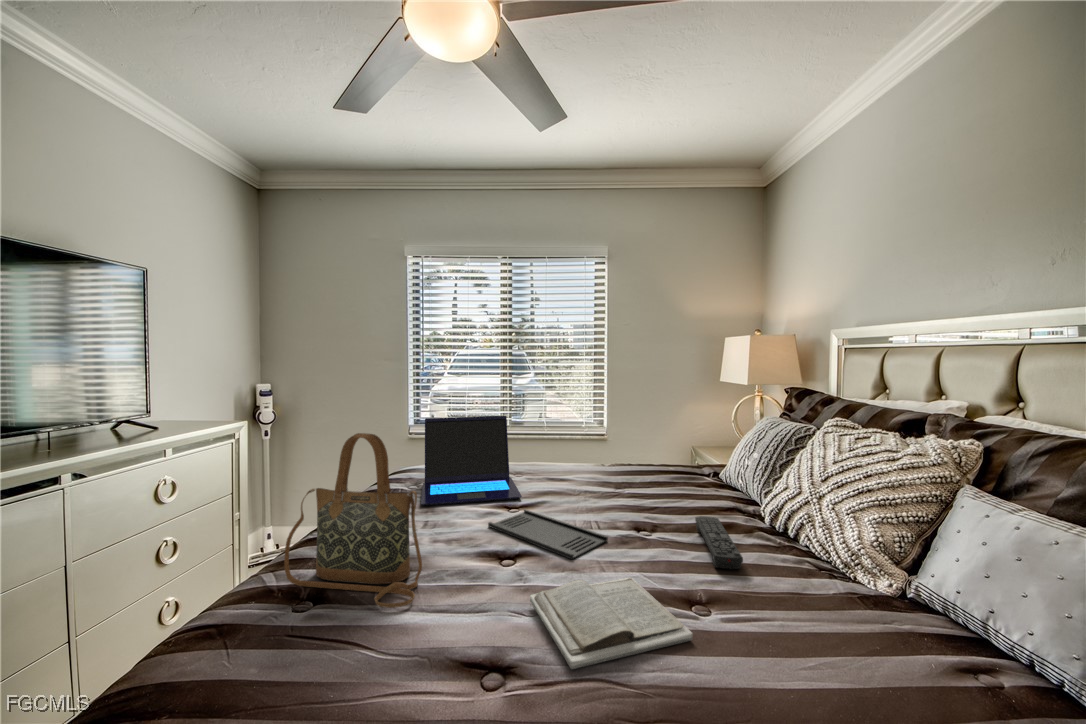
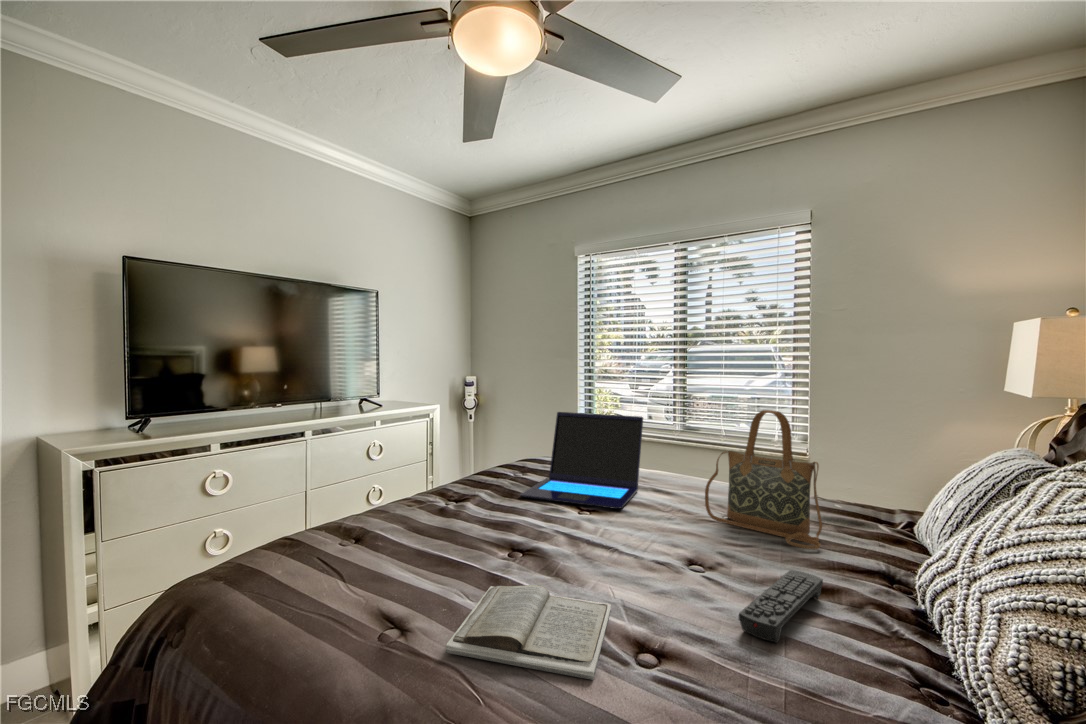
handbag: present [284,433,422,608] -> present [705,410,822,549]
tray: present [488,509,608,559] -> none [553,519,653,574]

